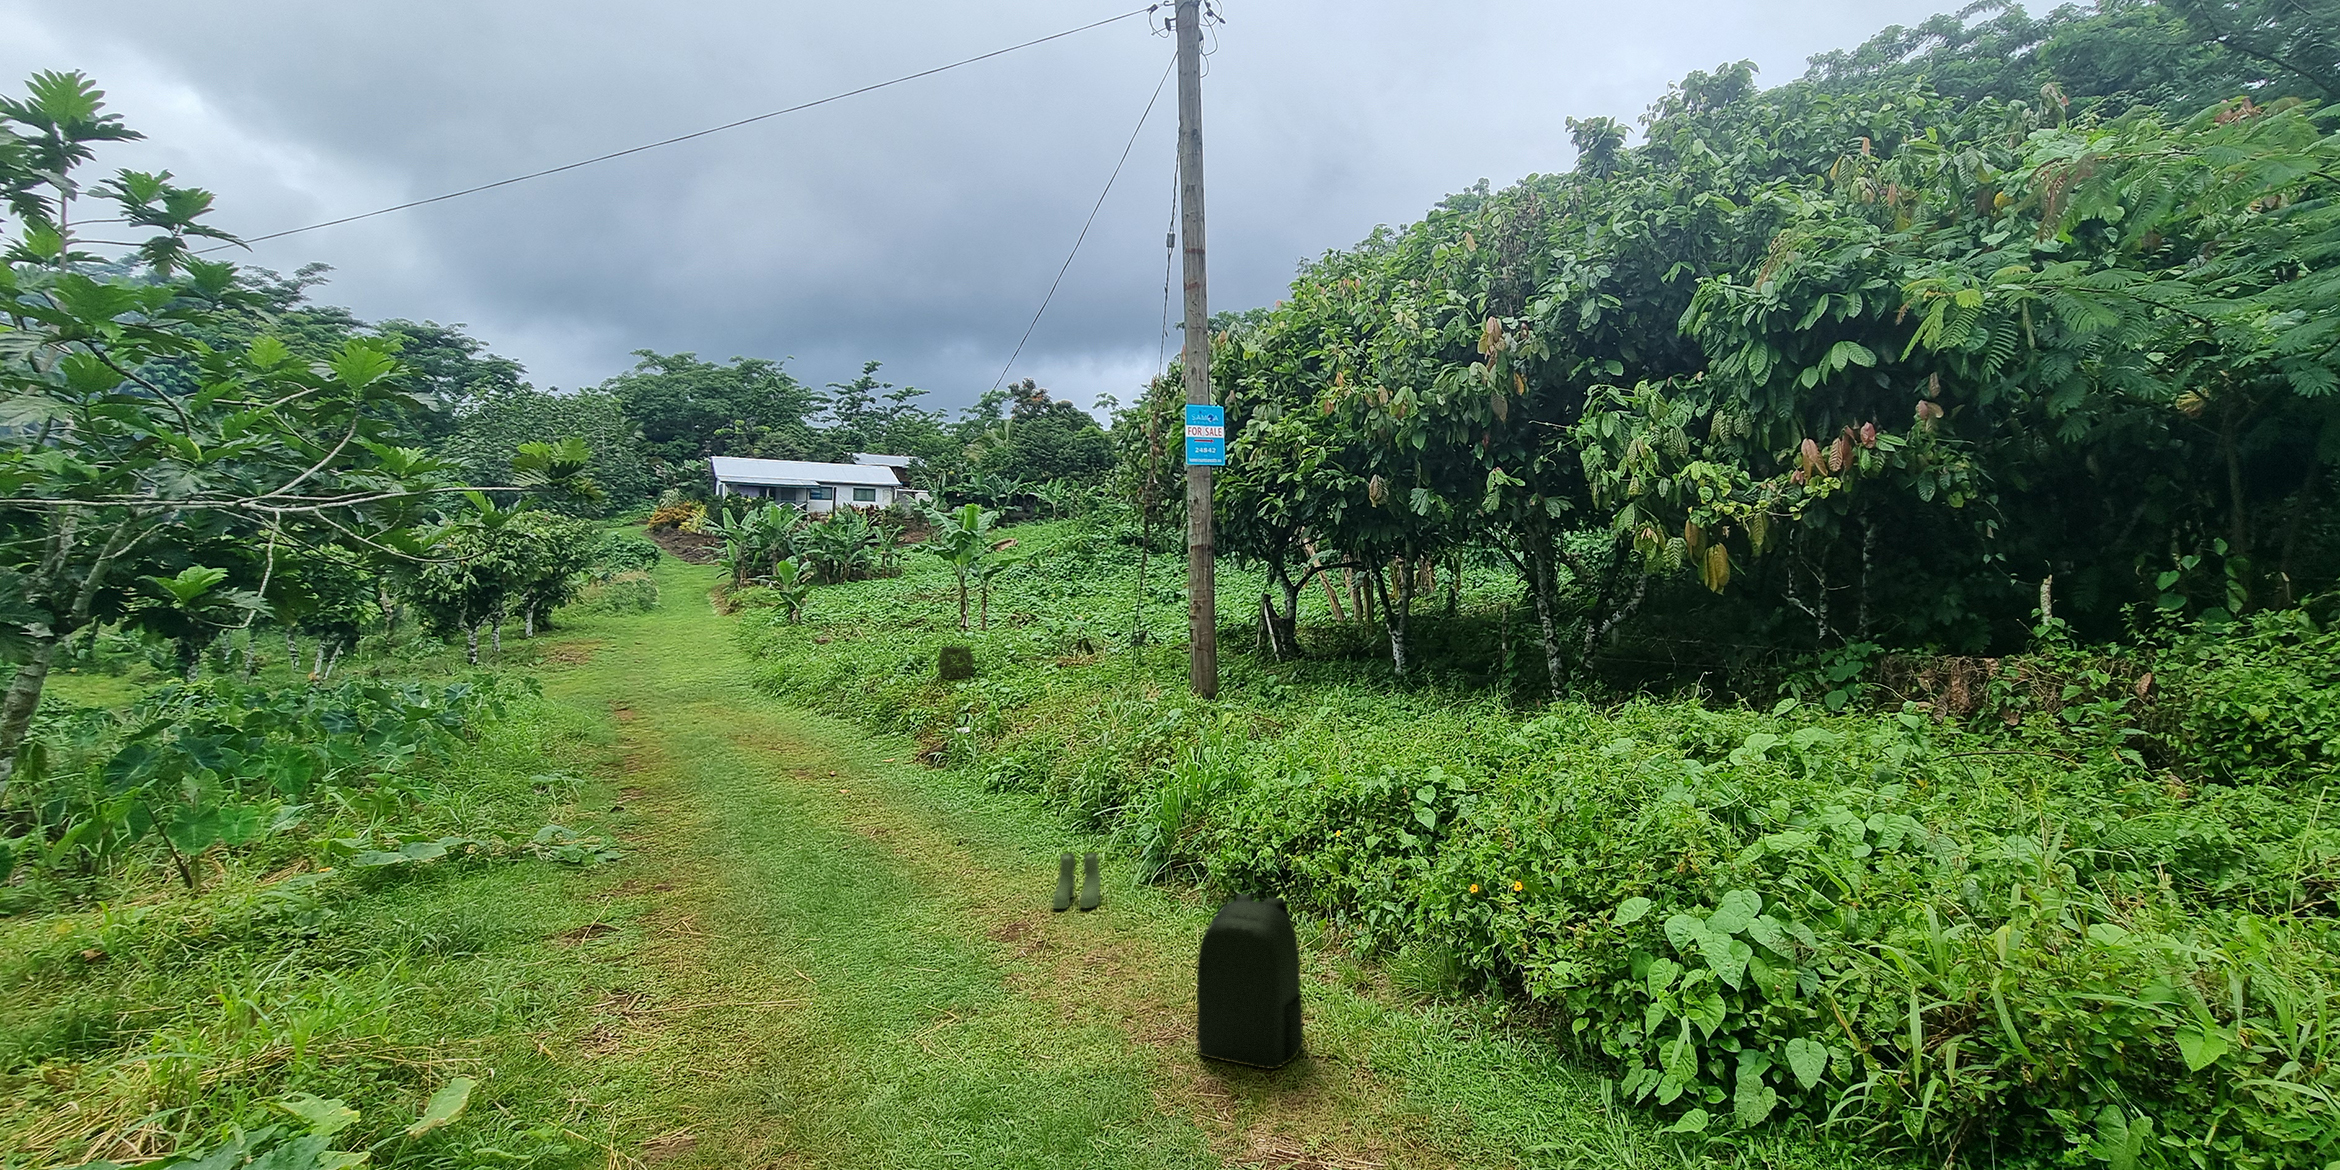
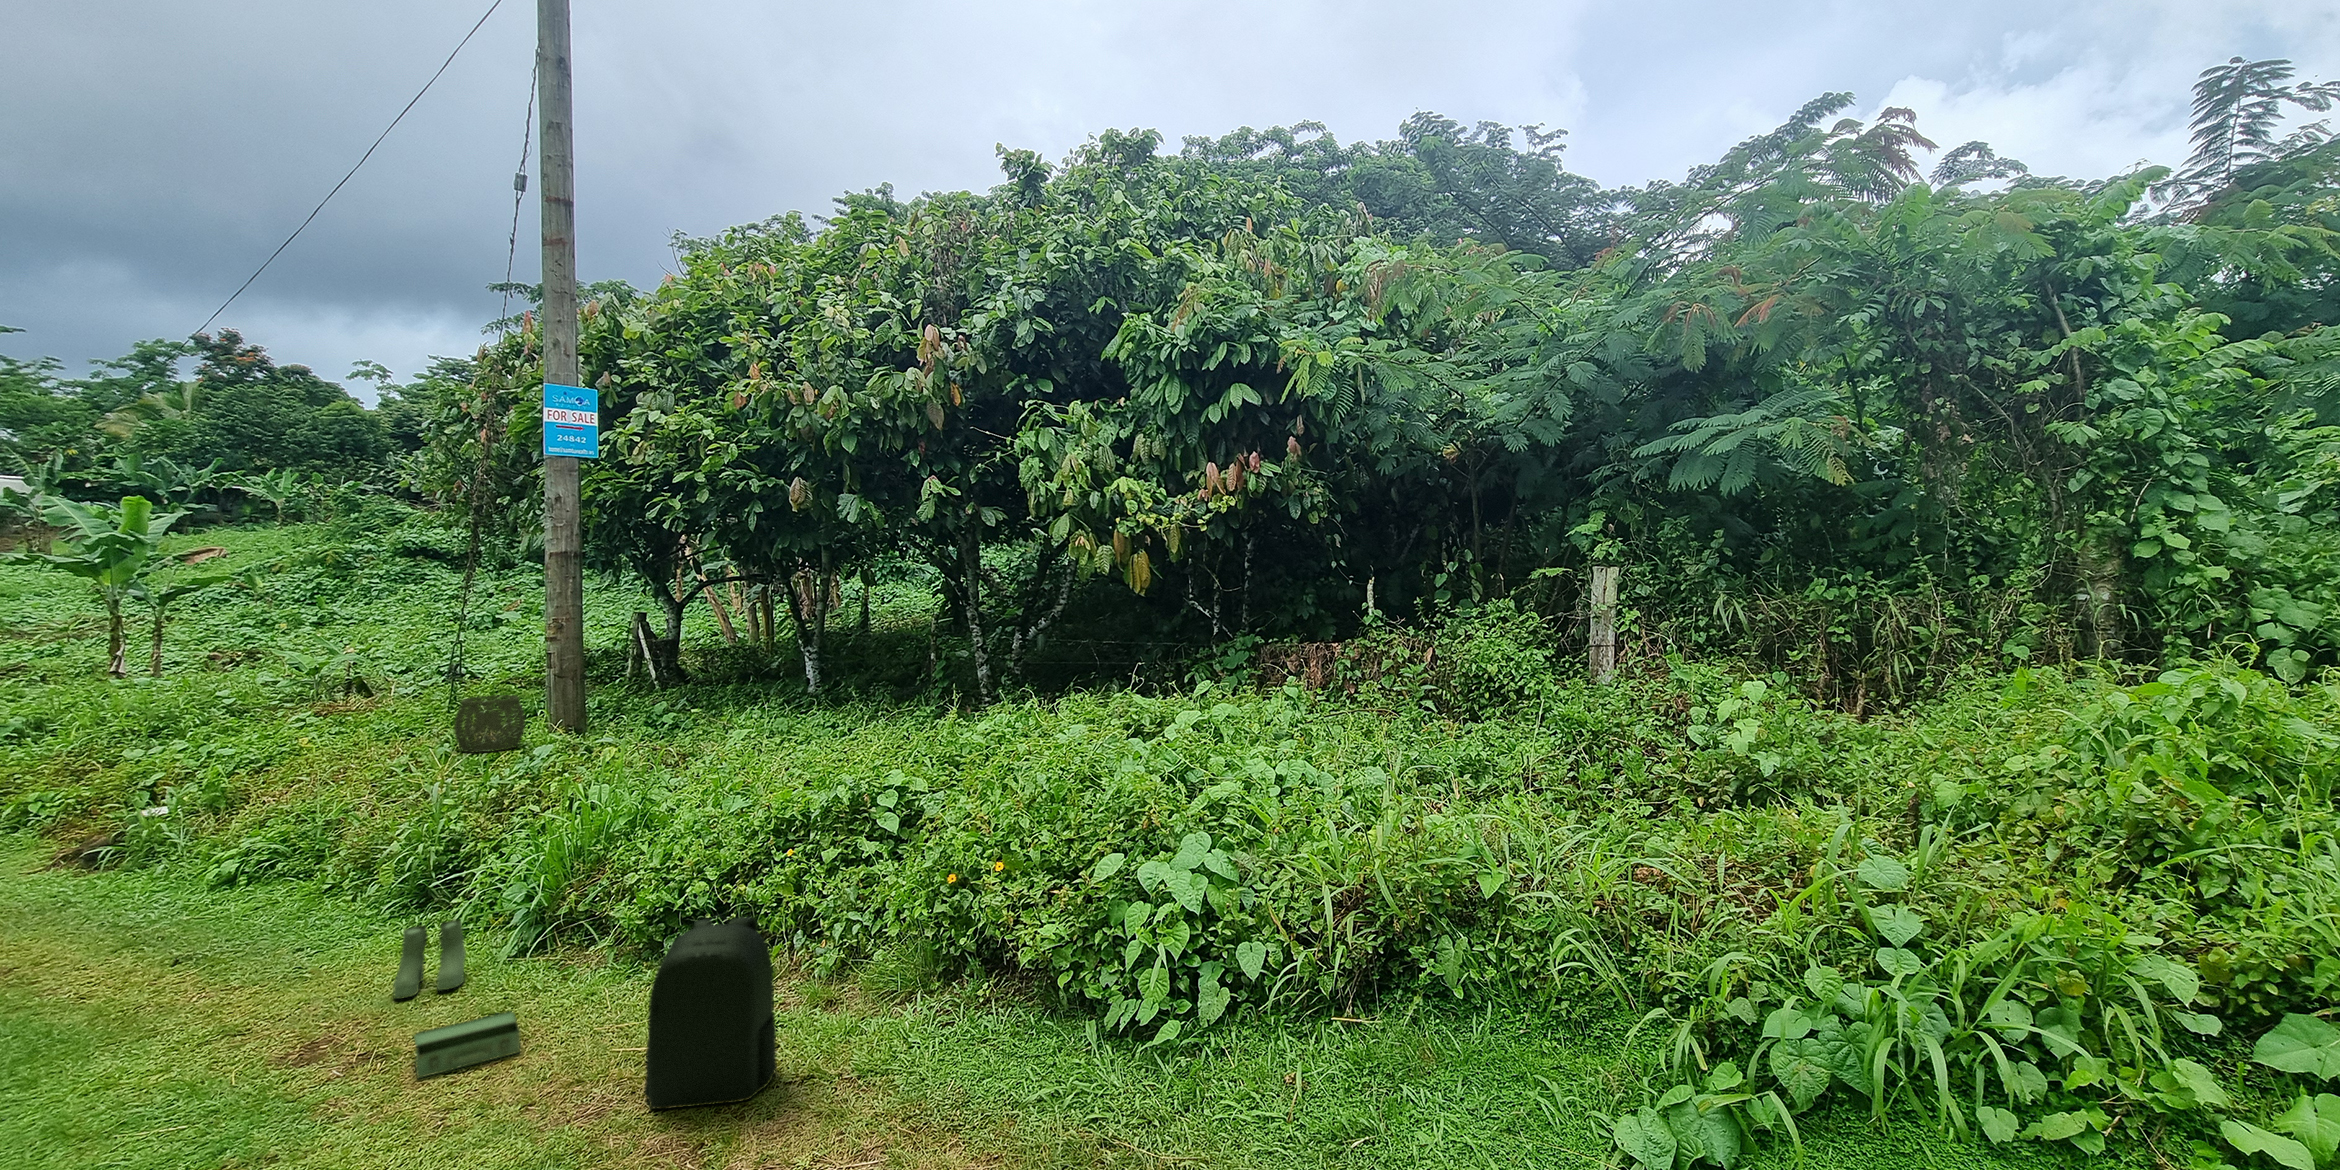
woven basket: present [938,645,974,679] -> present [454,695,525,753]
toolbox: none [1053,938,1121,980] -> present [414,1011,520,1078]

